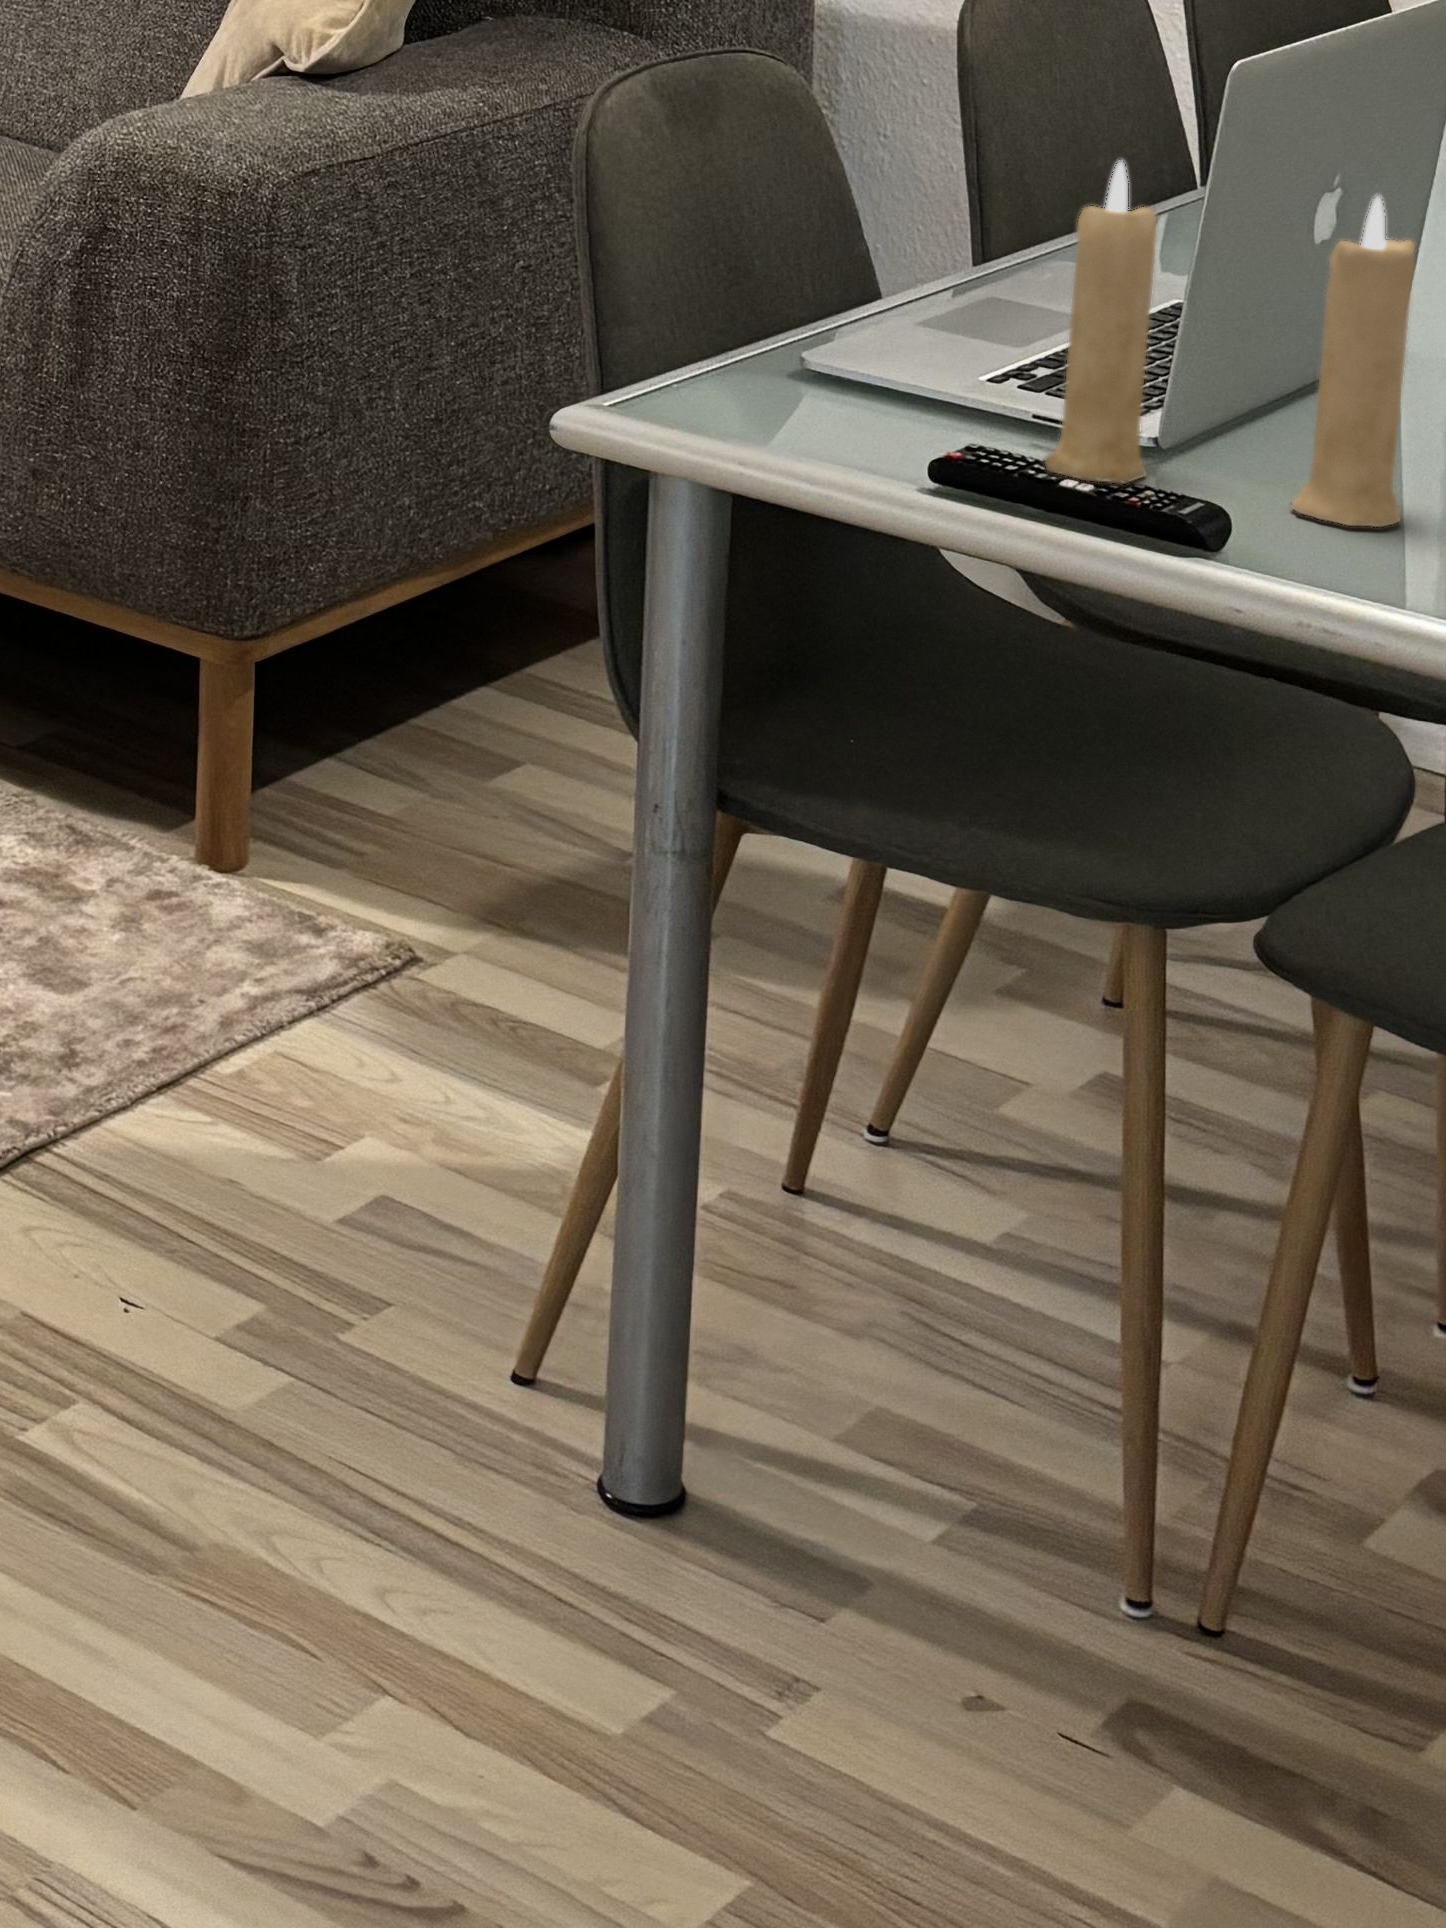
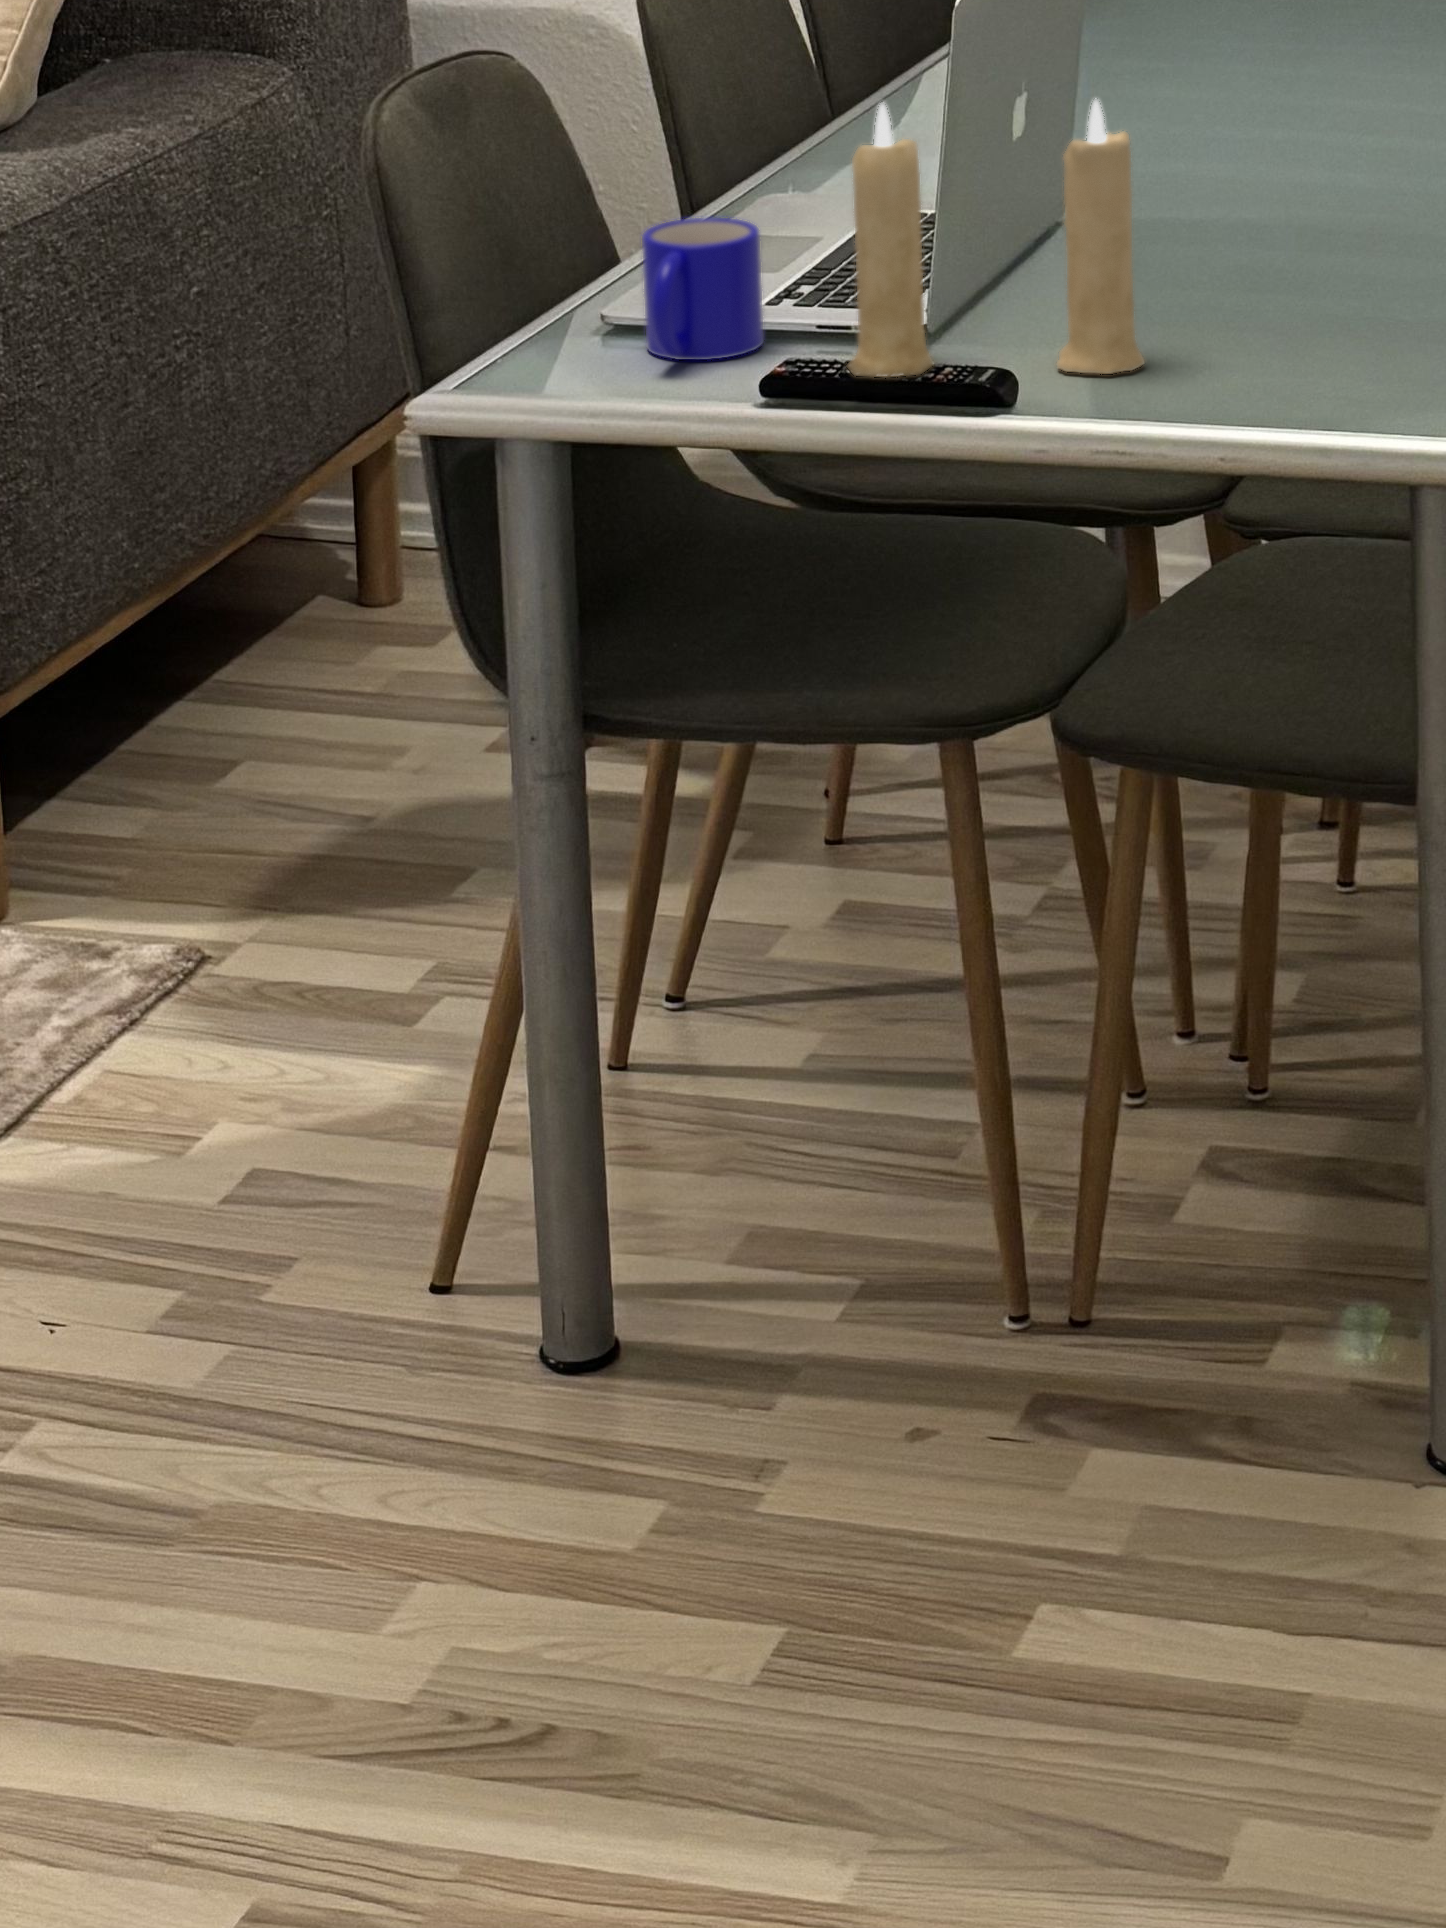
mug: none [826,259,974,424] -> present [642,218,763,360]

